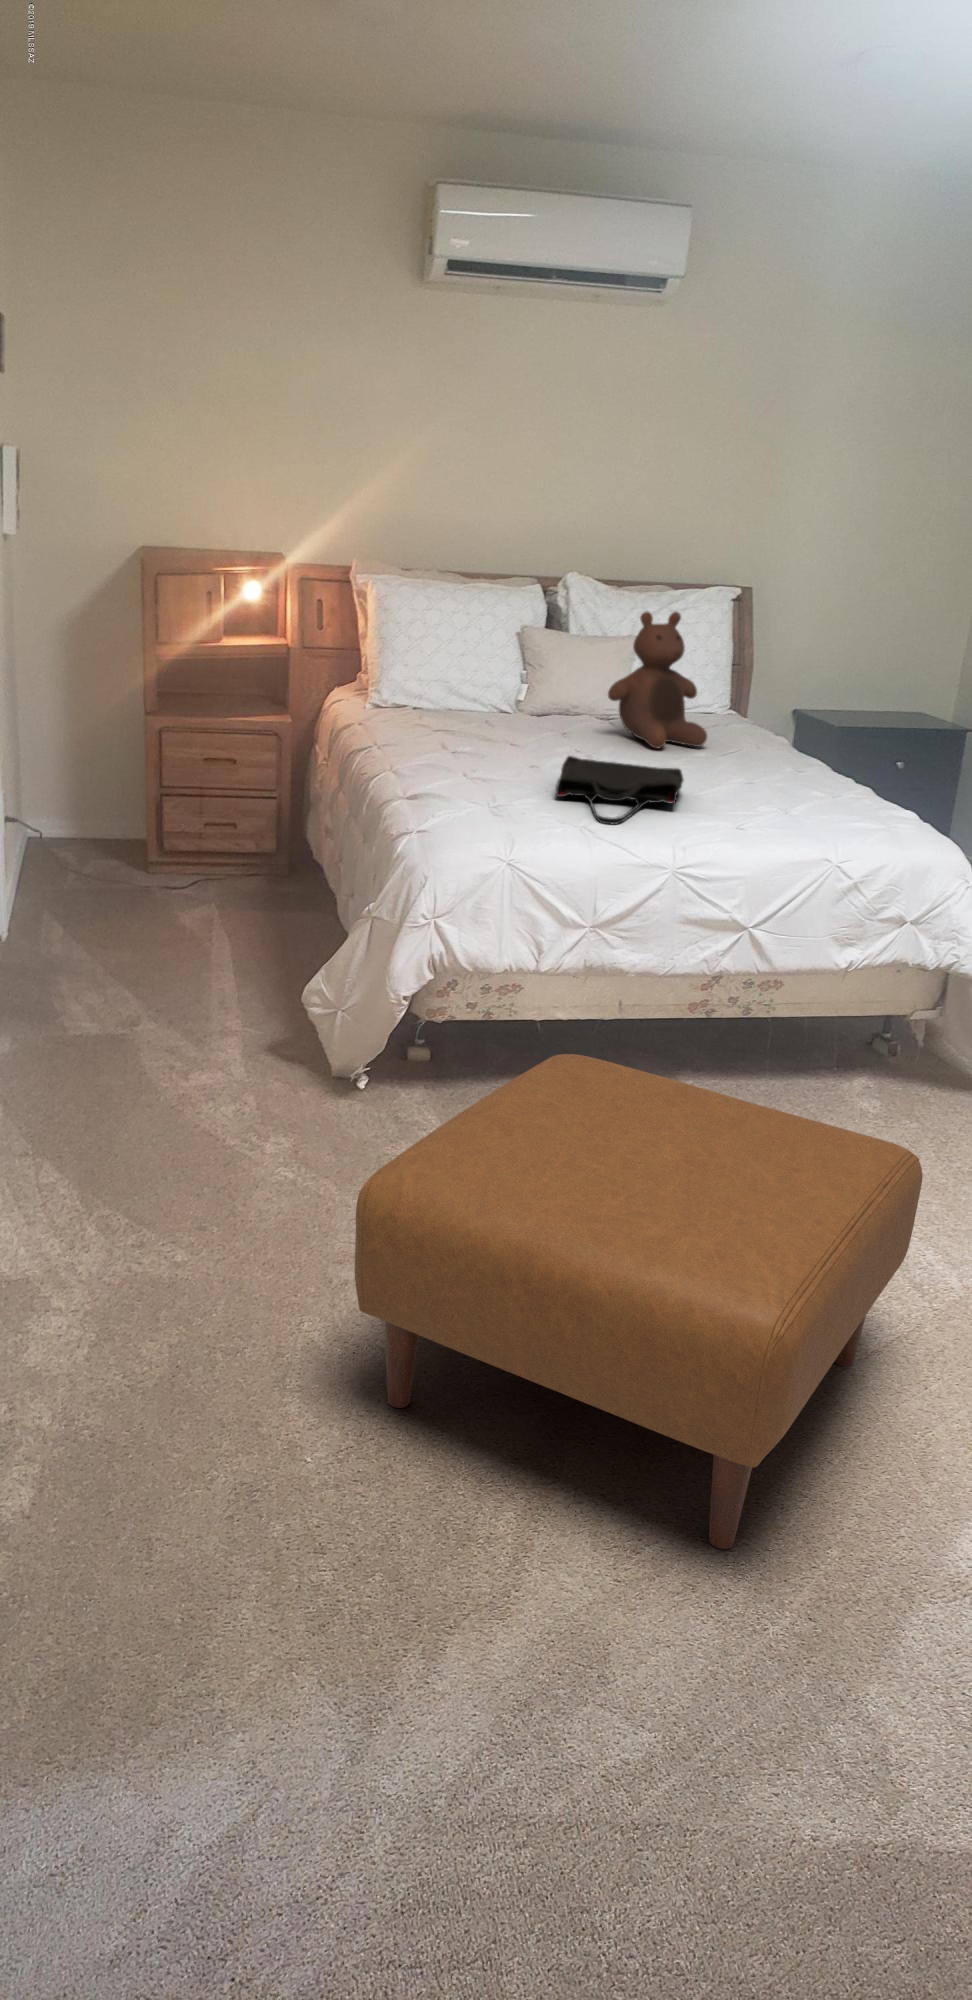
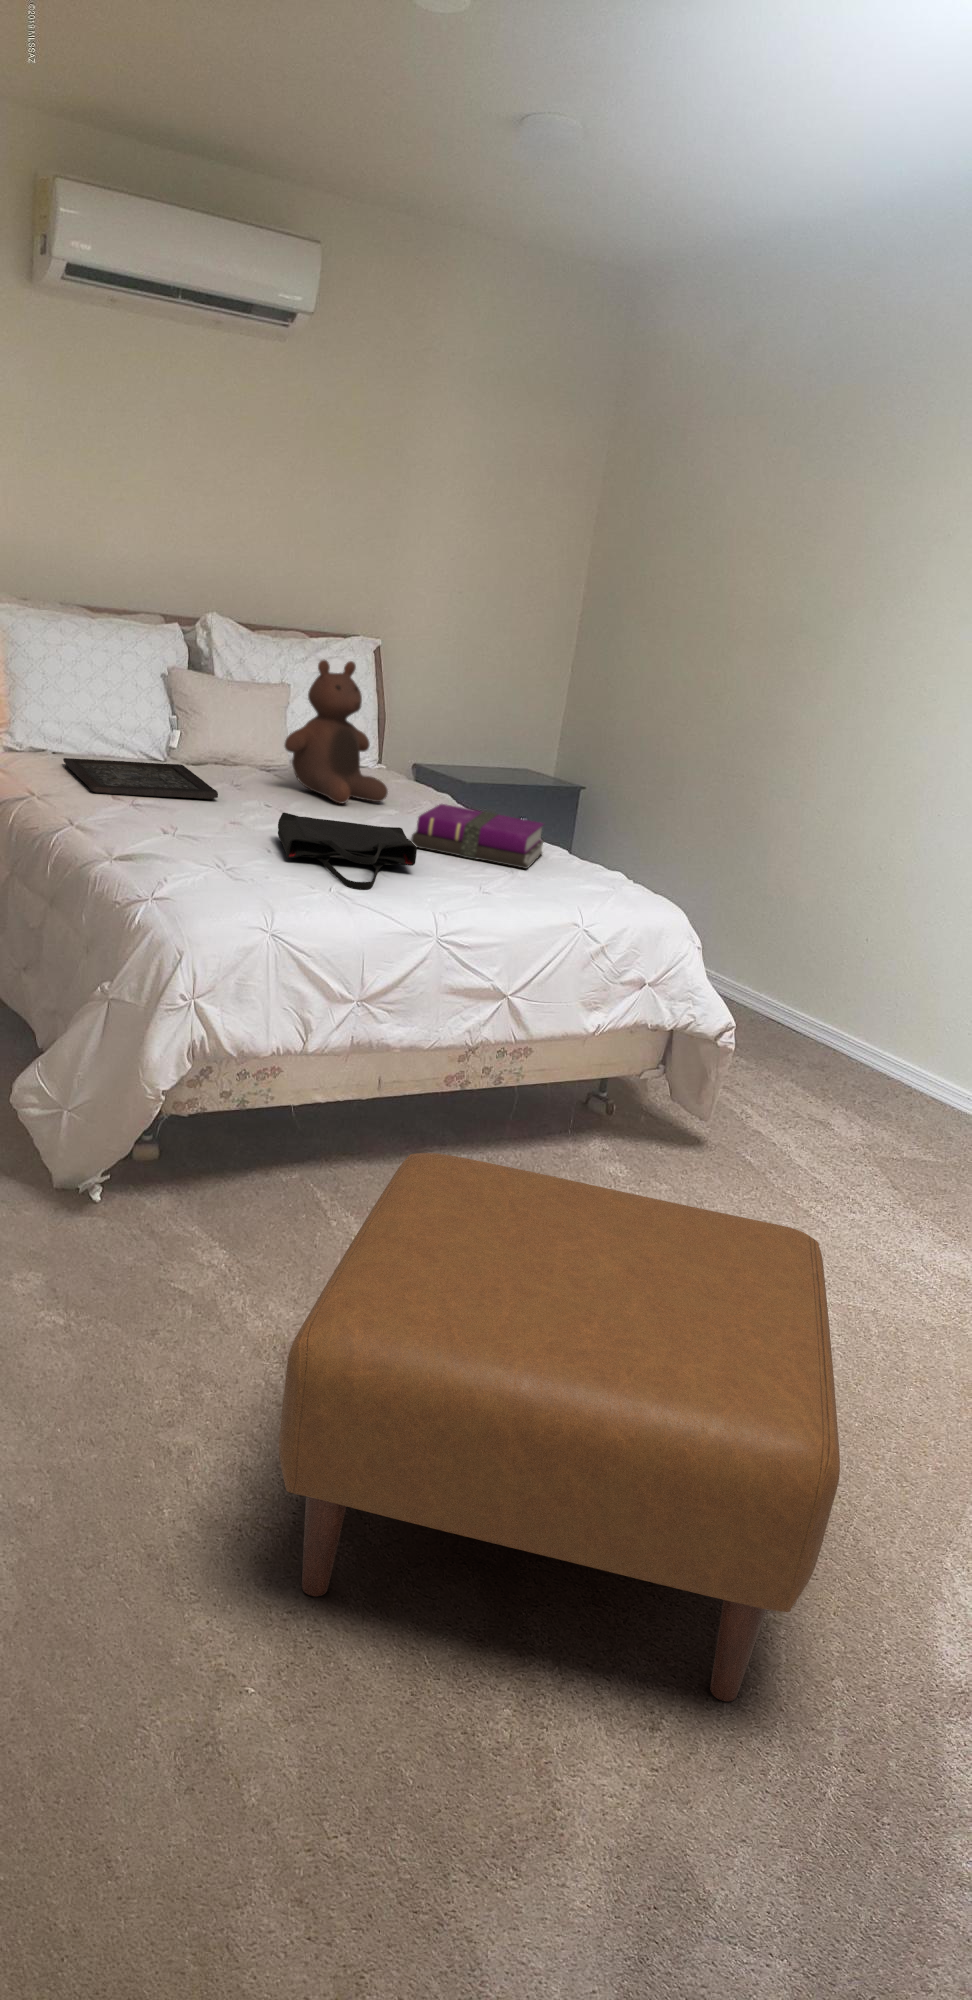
tray: none [413,712,535,746] -> present [63,758,218,799]
notebook: none [696,746,838,808] -> present [411,804,544,869]

